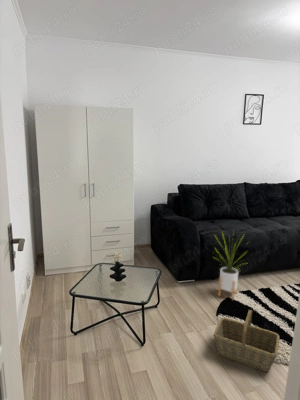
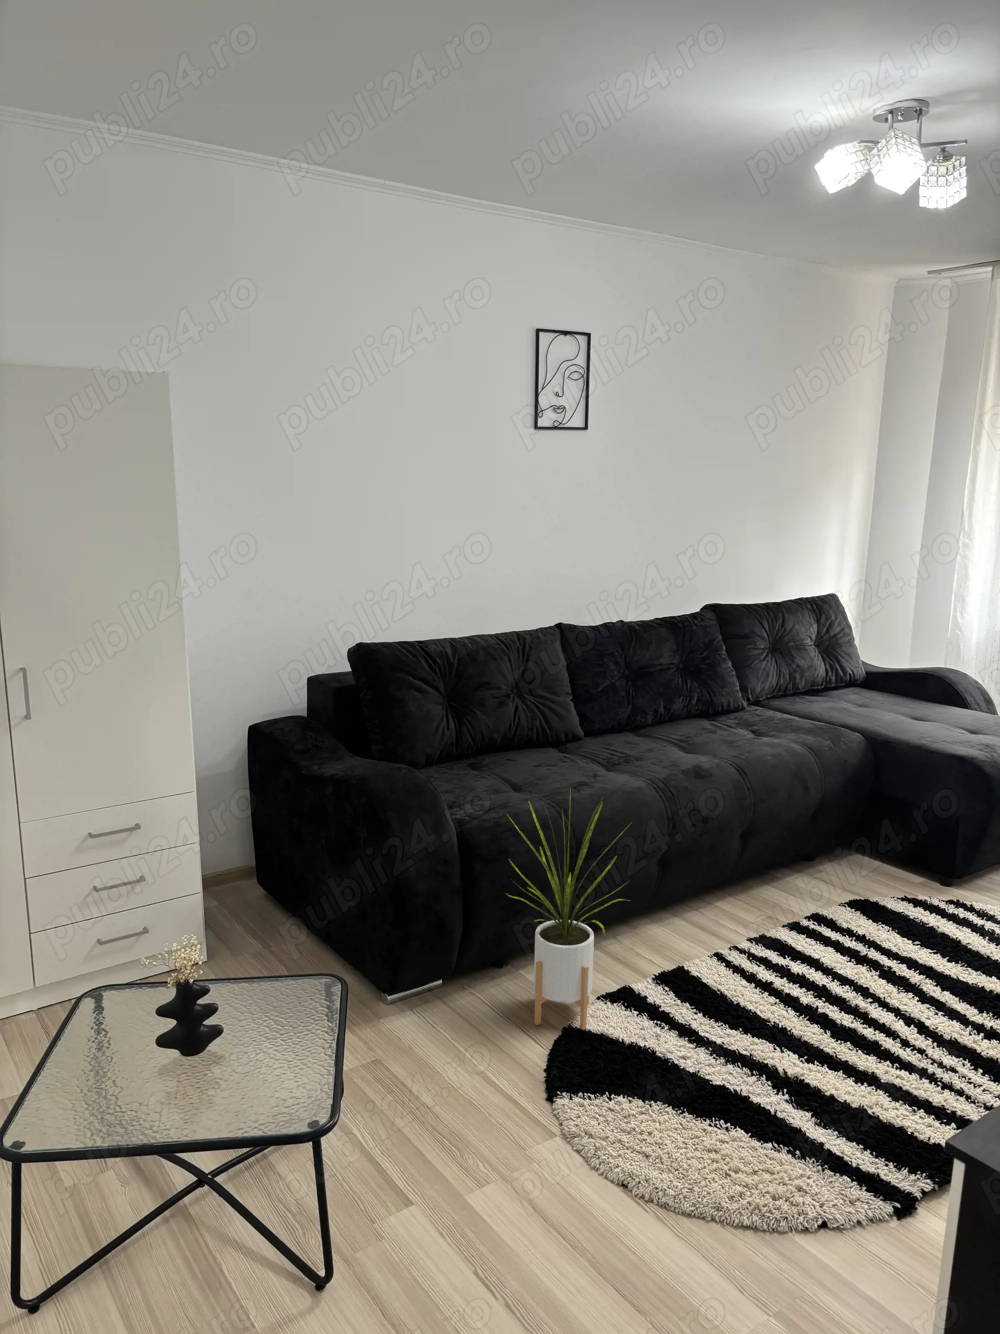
basket: present [213,310,279,372] -> none [575,1070,786,1269]

